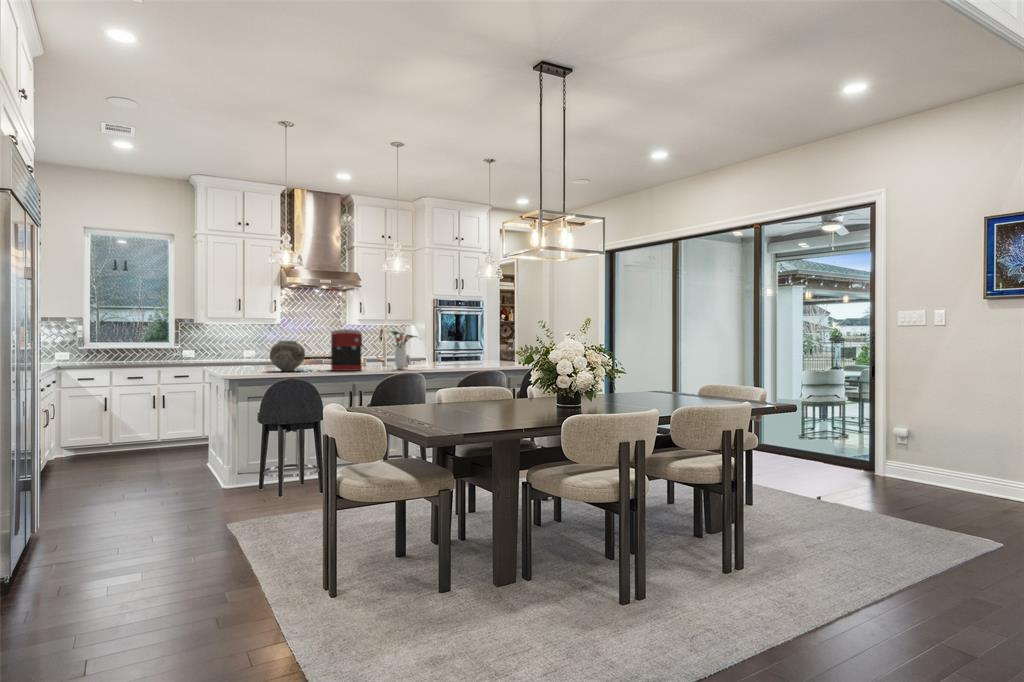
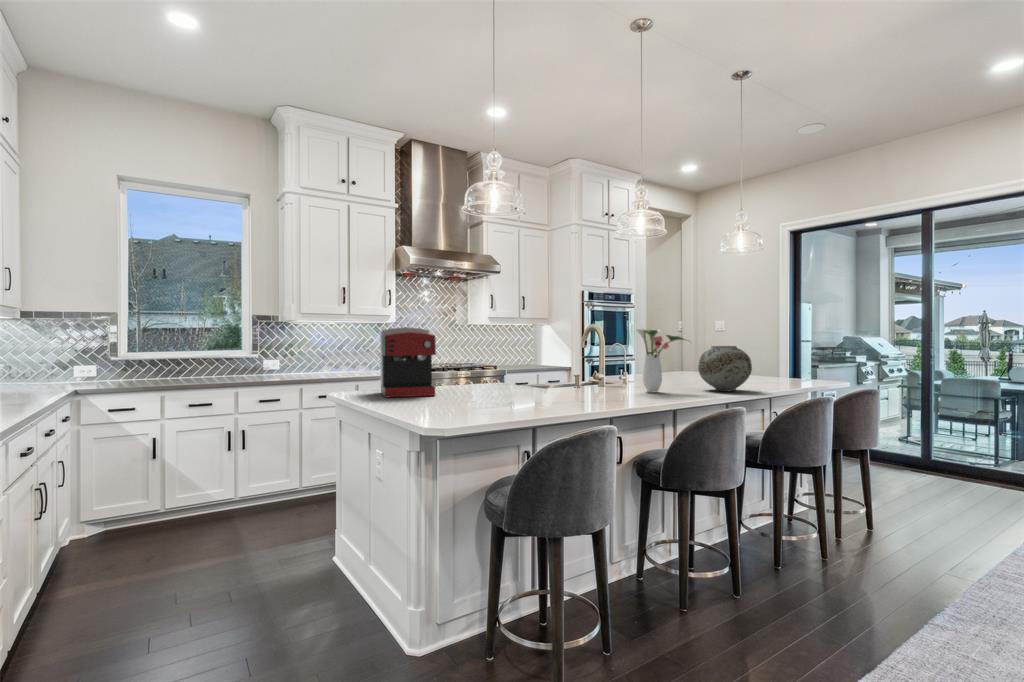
coffee maker: present [331,329,362,371] -> present [380,327,436,398]
vase: present [270,341,305,371] -> present [698,346,752,391]

